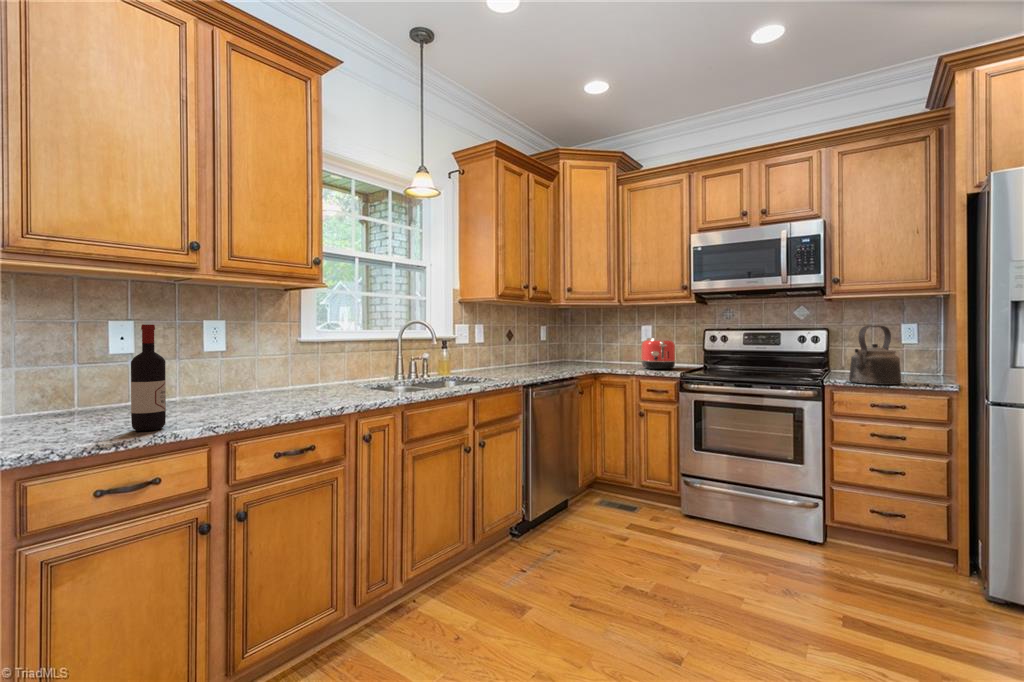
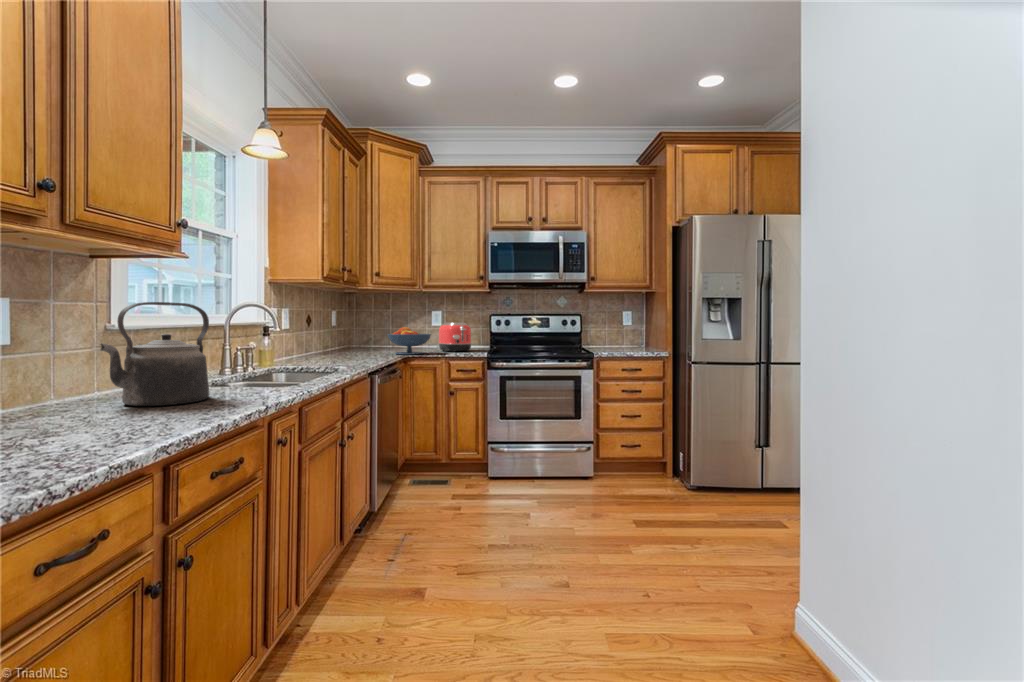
wine bottle: present [131,324,166,431] -> none [32,293,86,443]
kettle: present [849,326,901,385] -> present [101,302,209,406]
fruit bowl: none [579,342,624,371] -> present [388,327,431,355]

